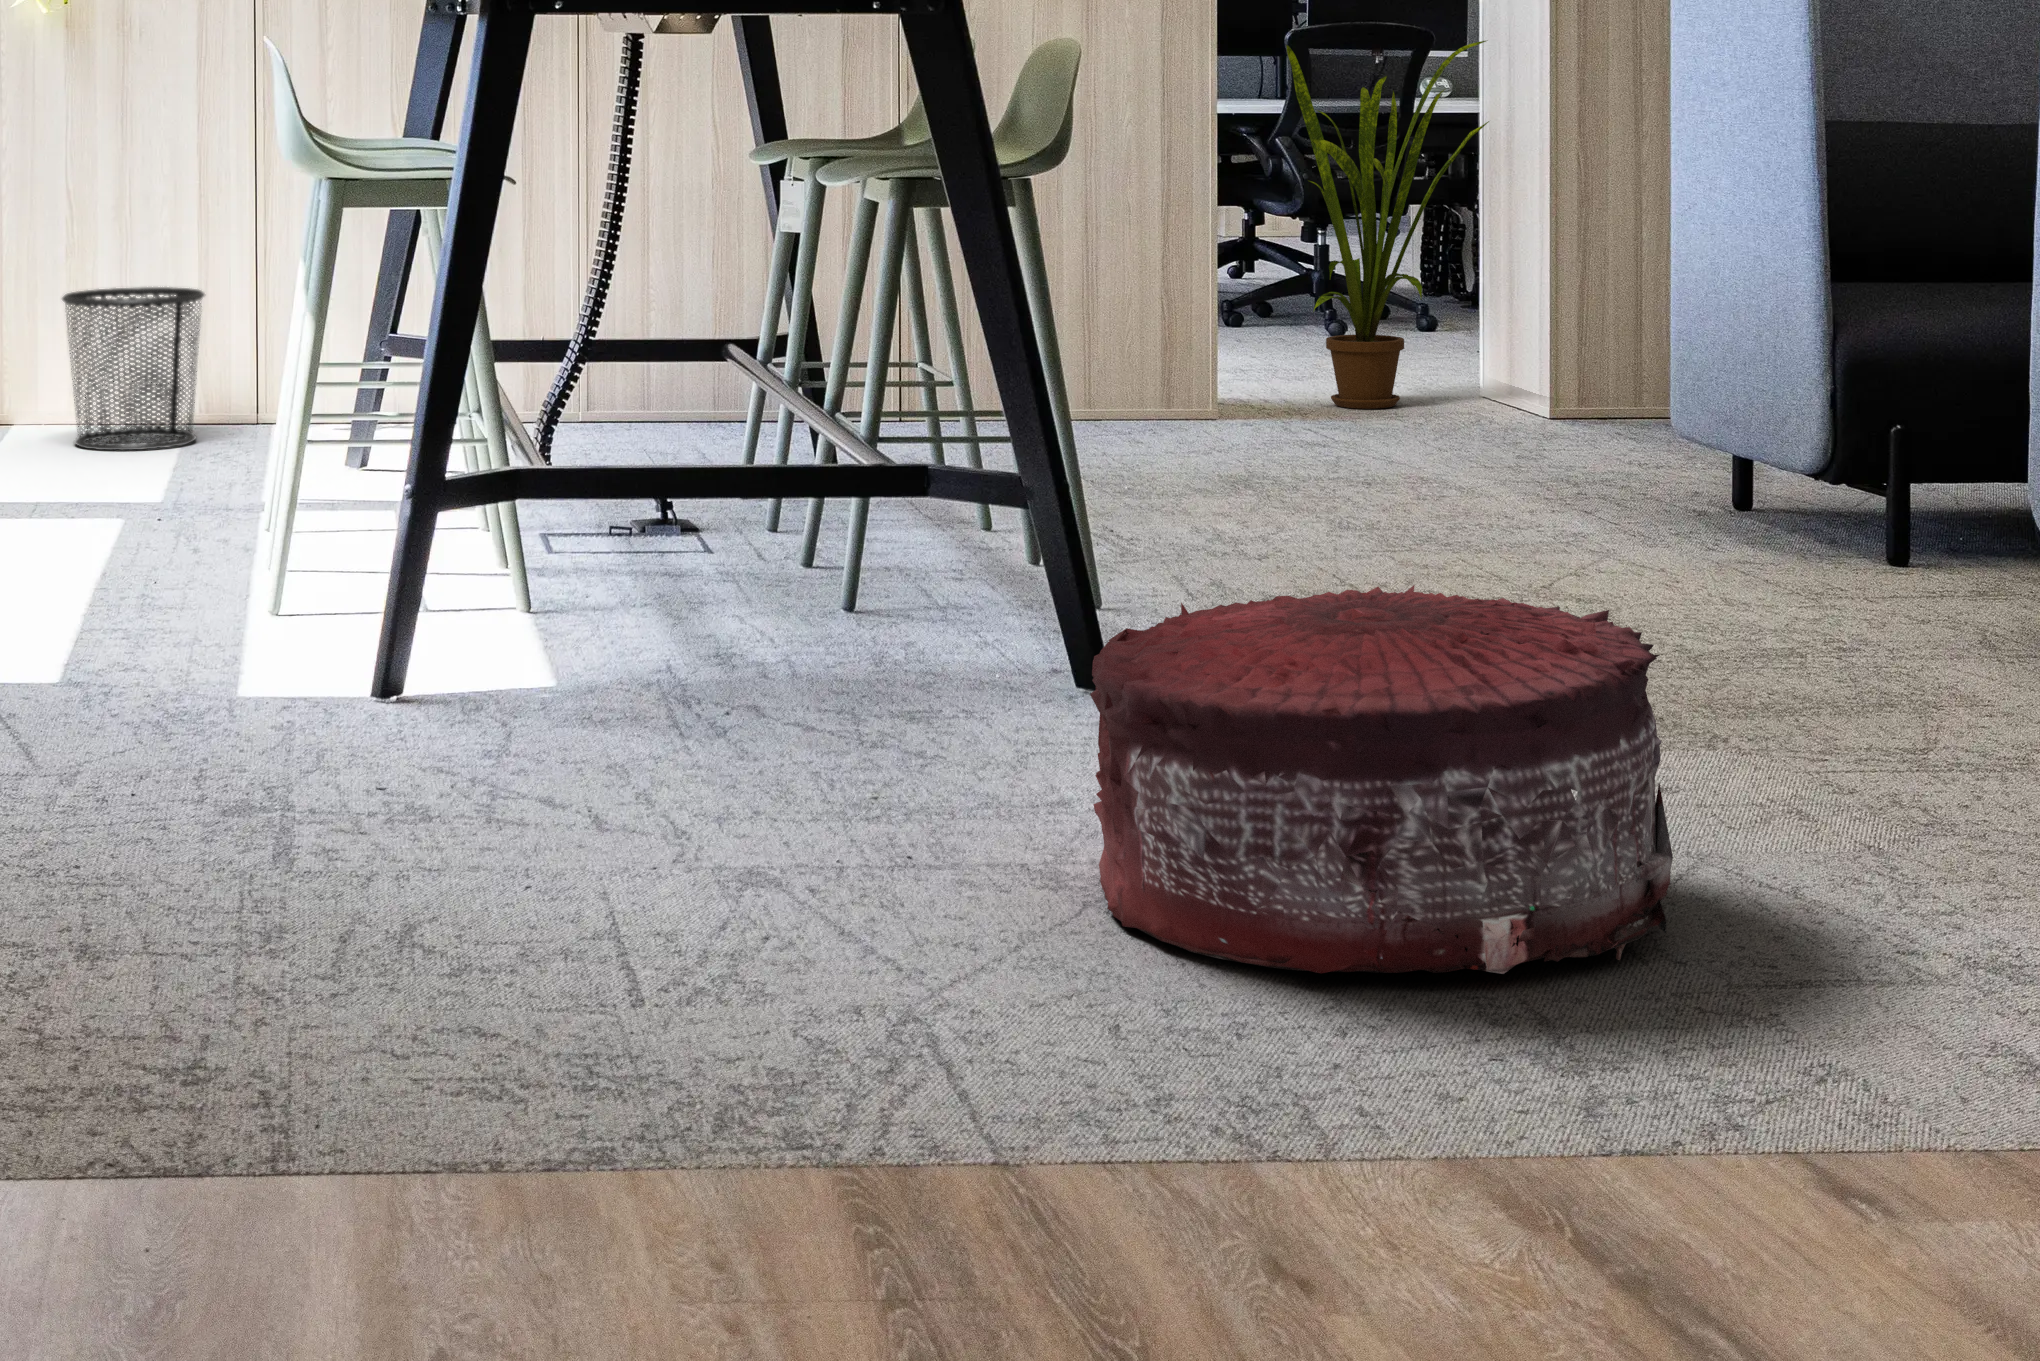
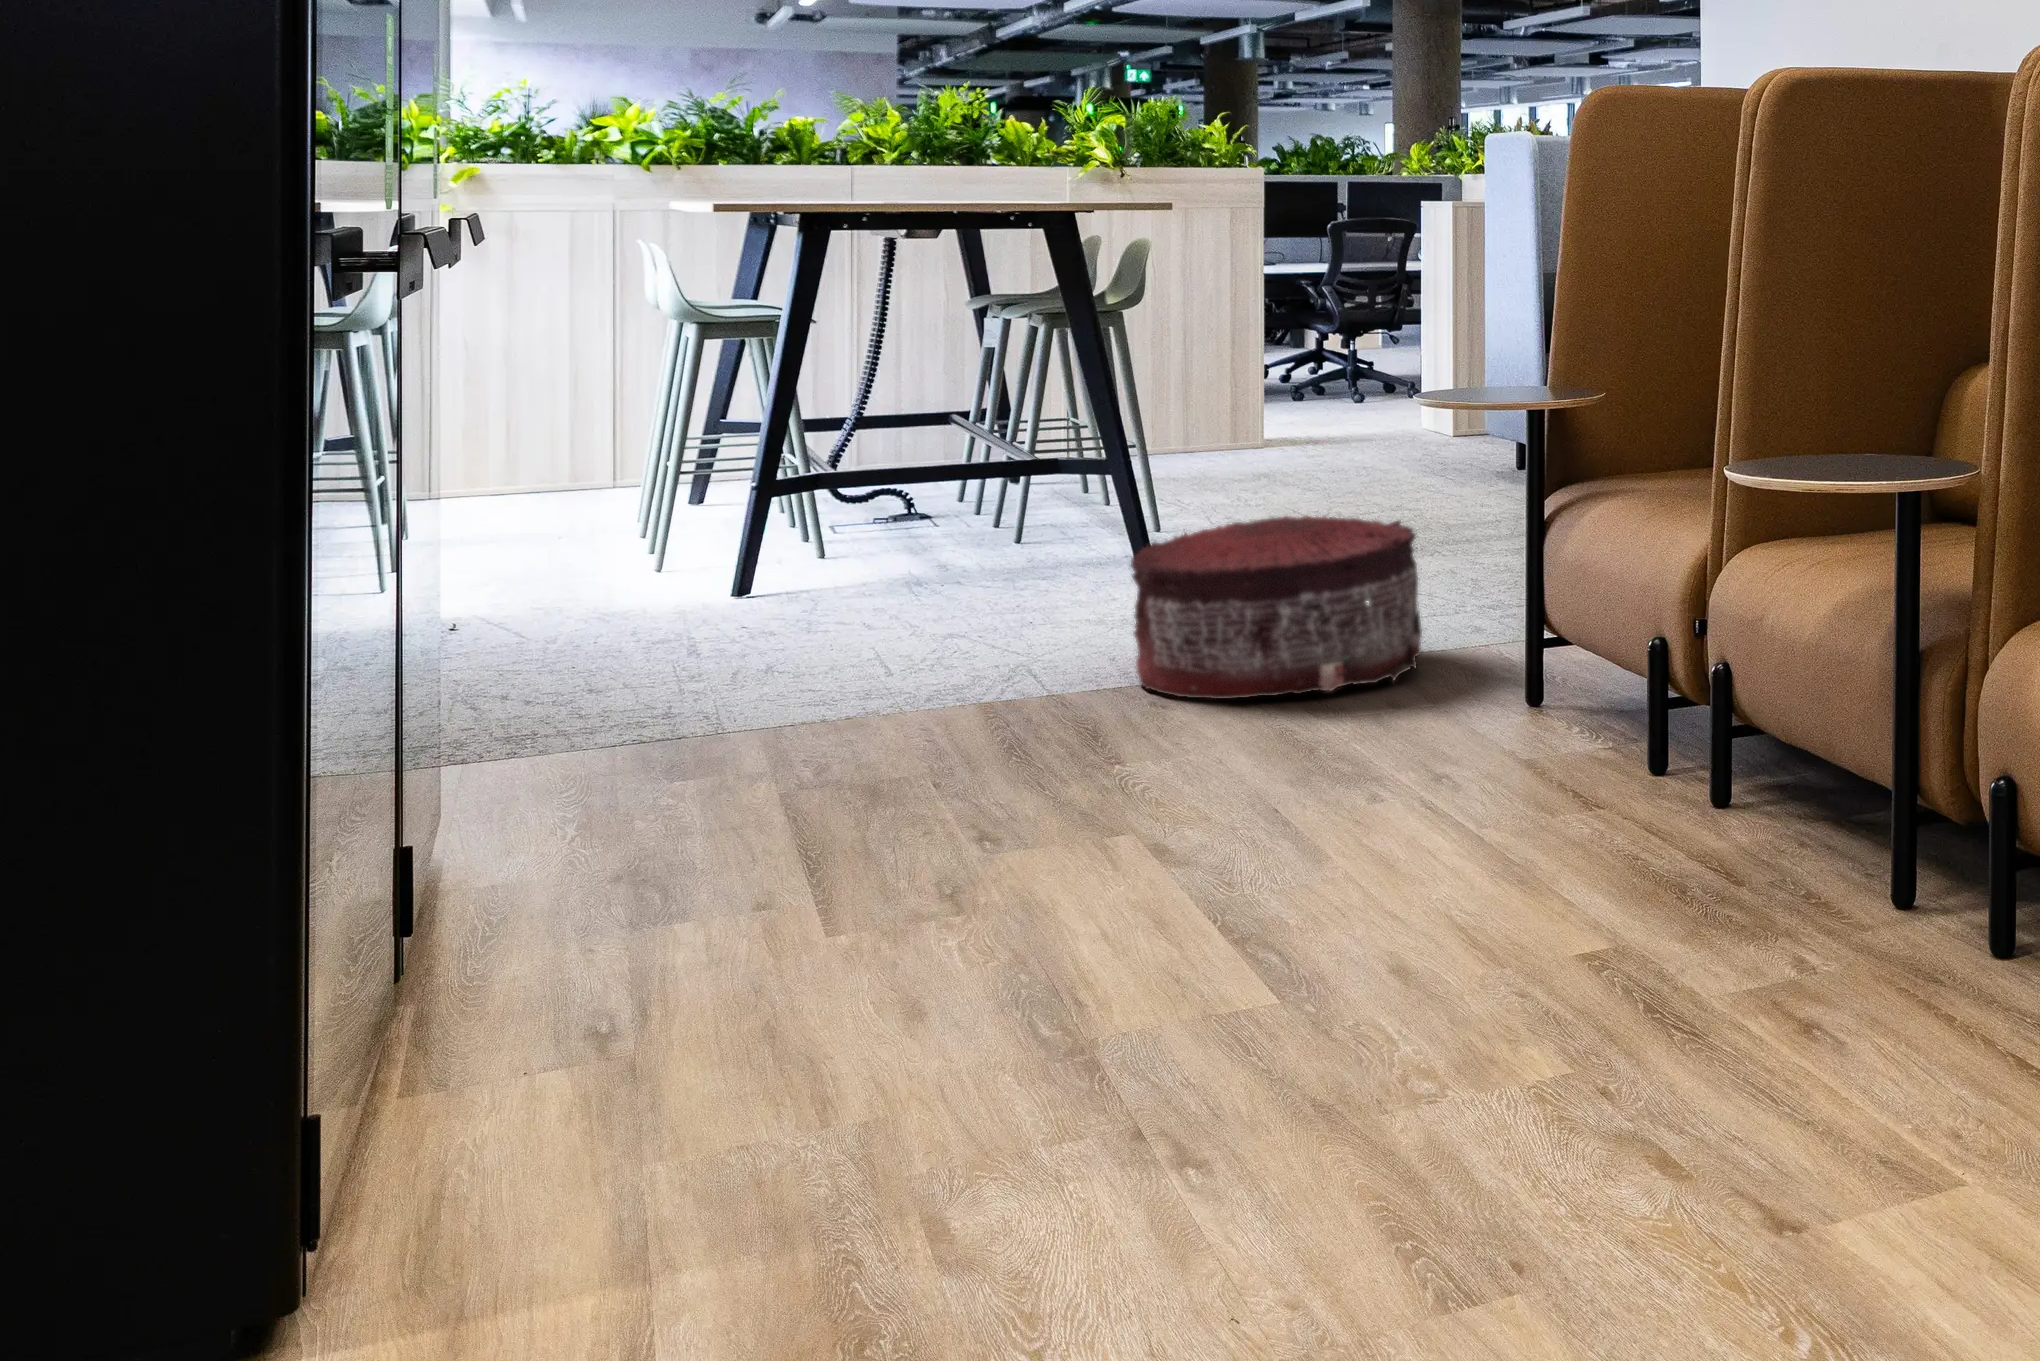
house plant: present [1286,41,1489,409] -> none [1308,226,1435,450]
waste bin: present [62,287,205,450] -> none [487,402,592,510]

